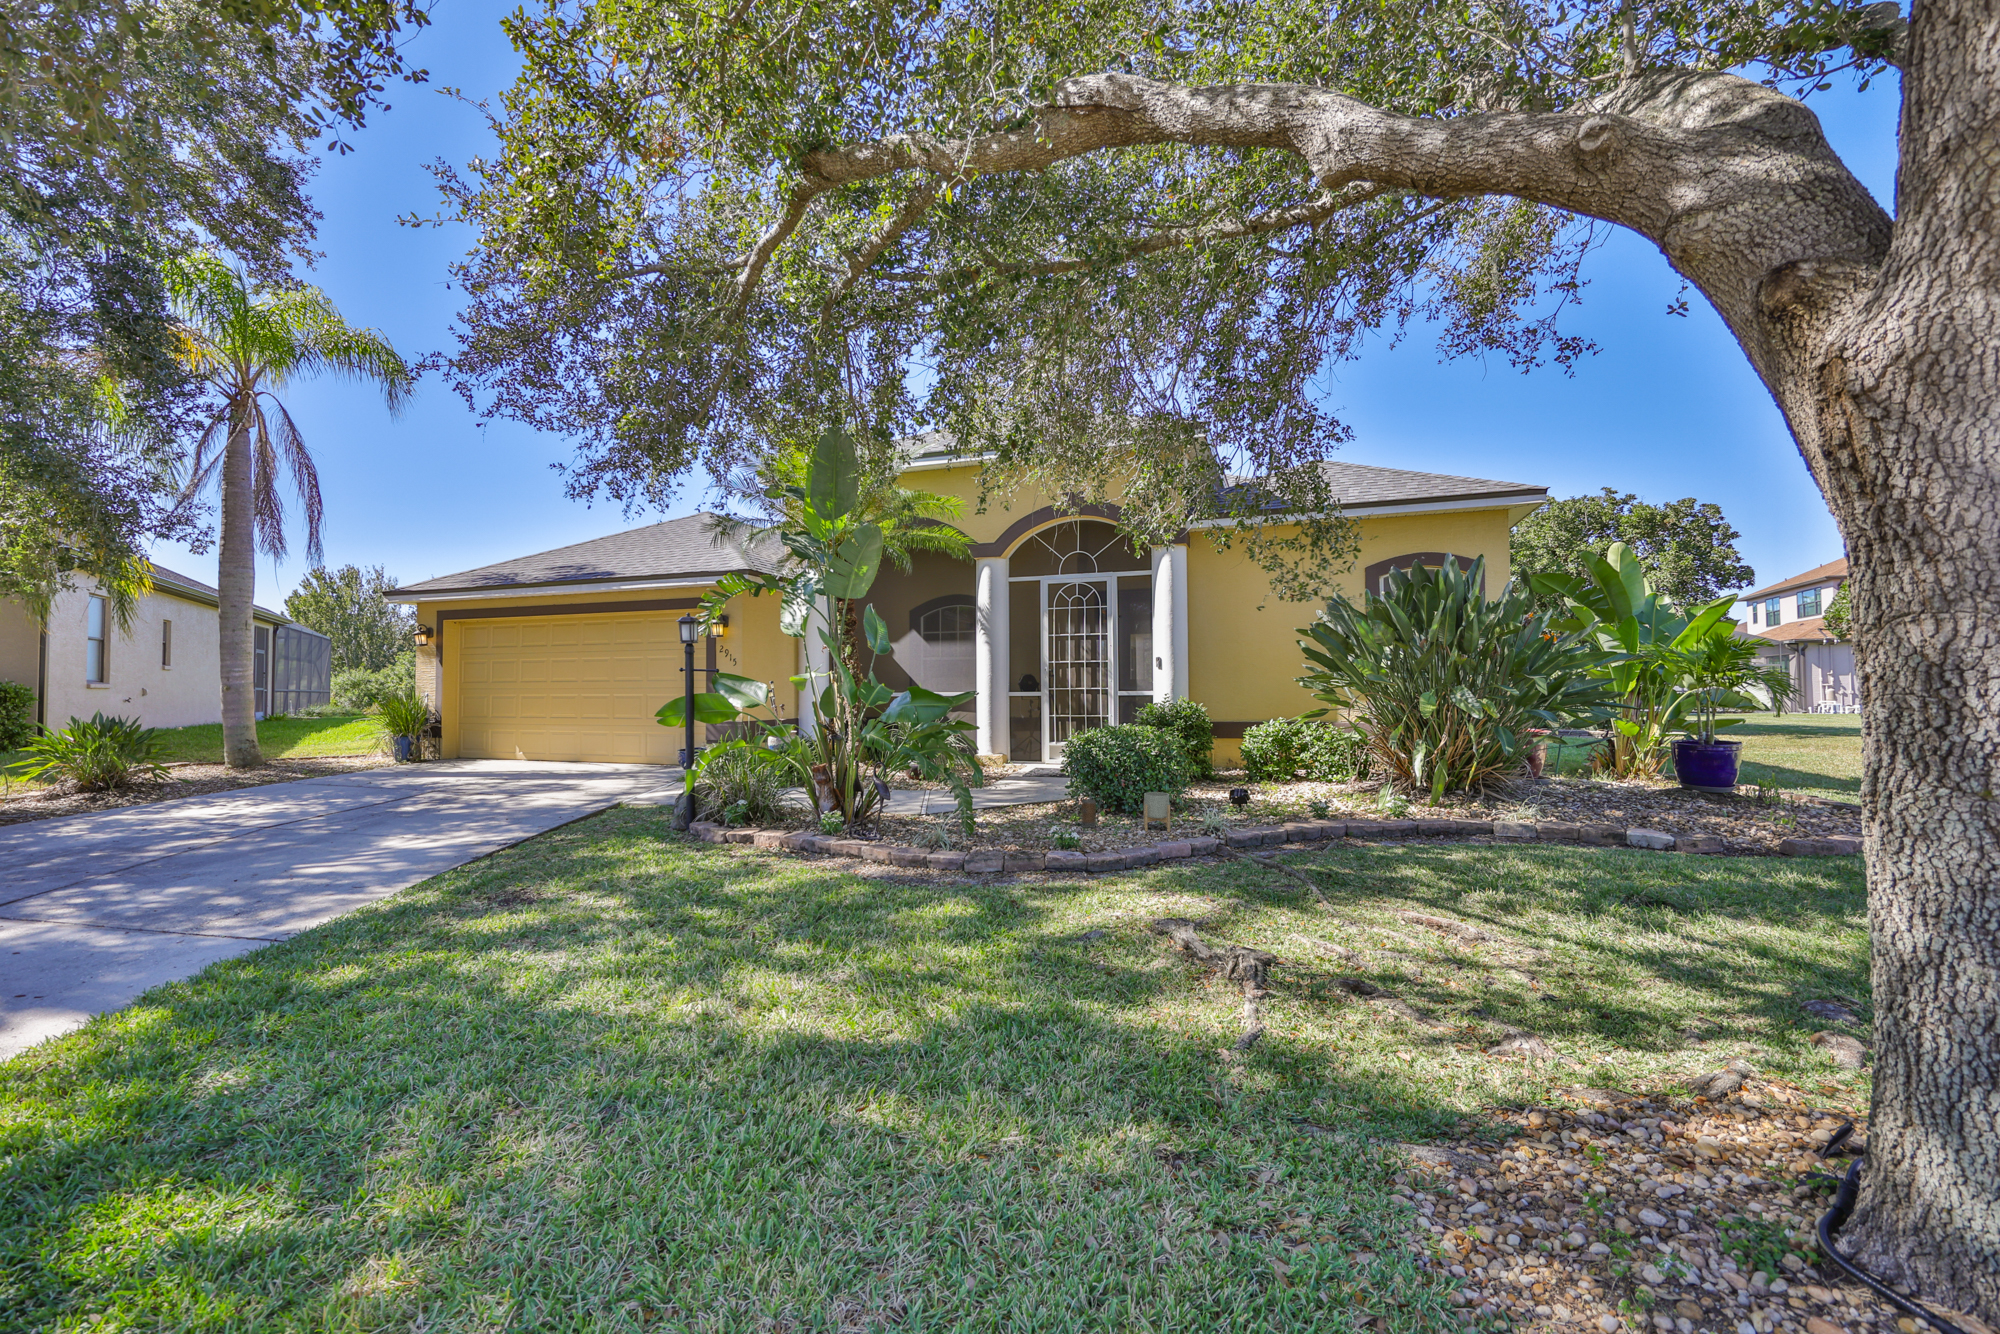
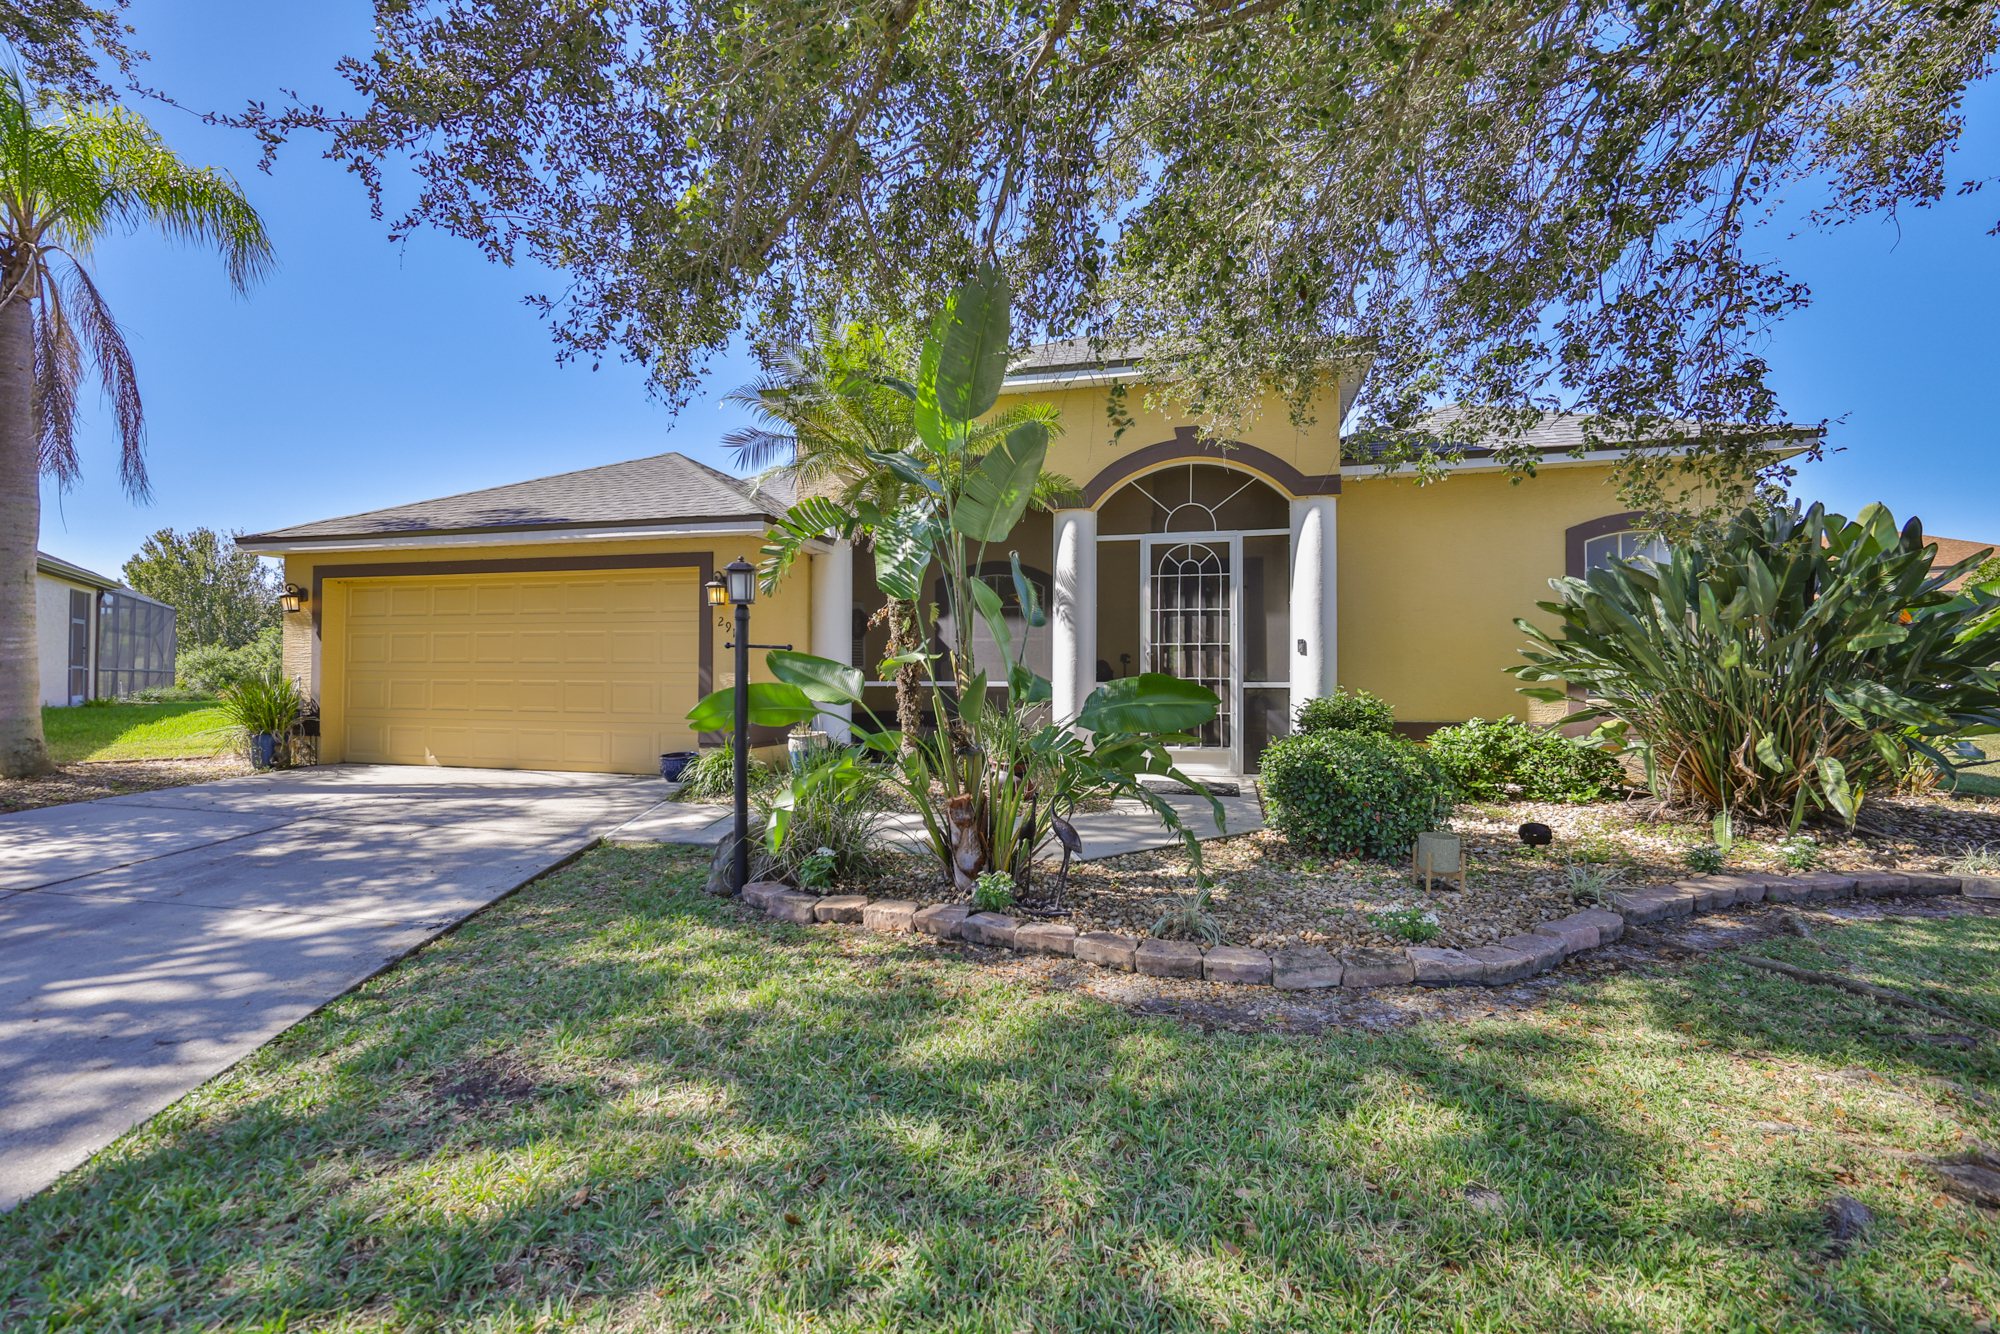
watering can: present [1075,788,1100,828] -> none [1308,826,1360,887]

